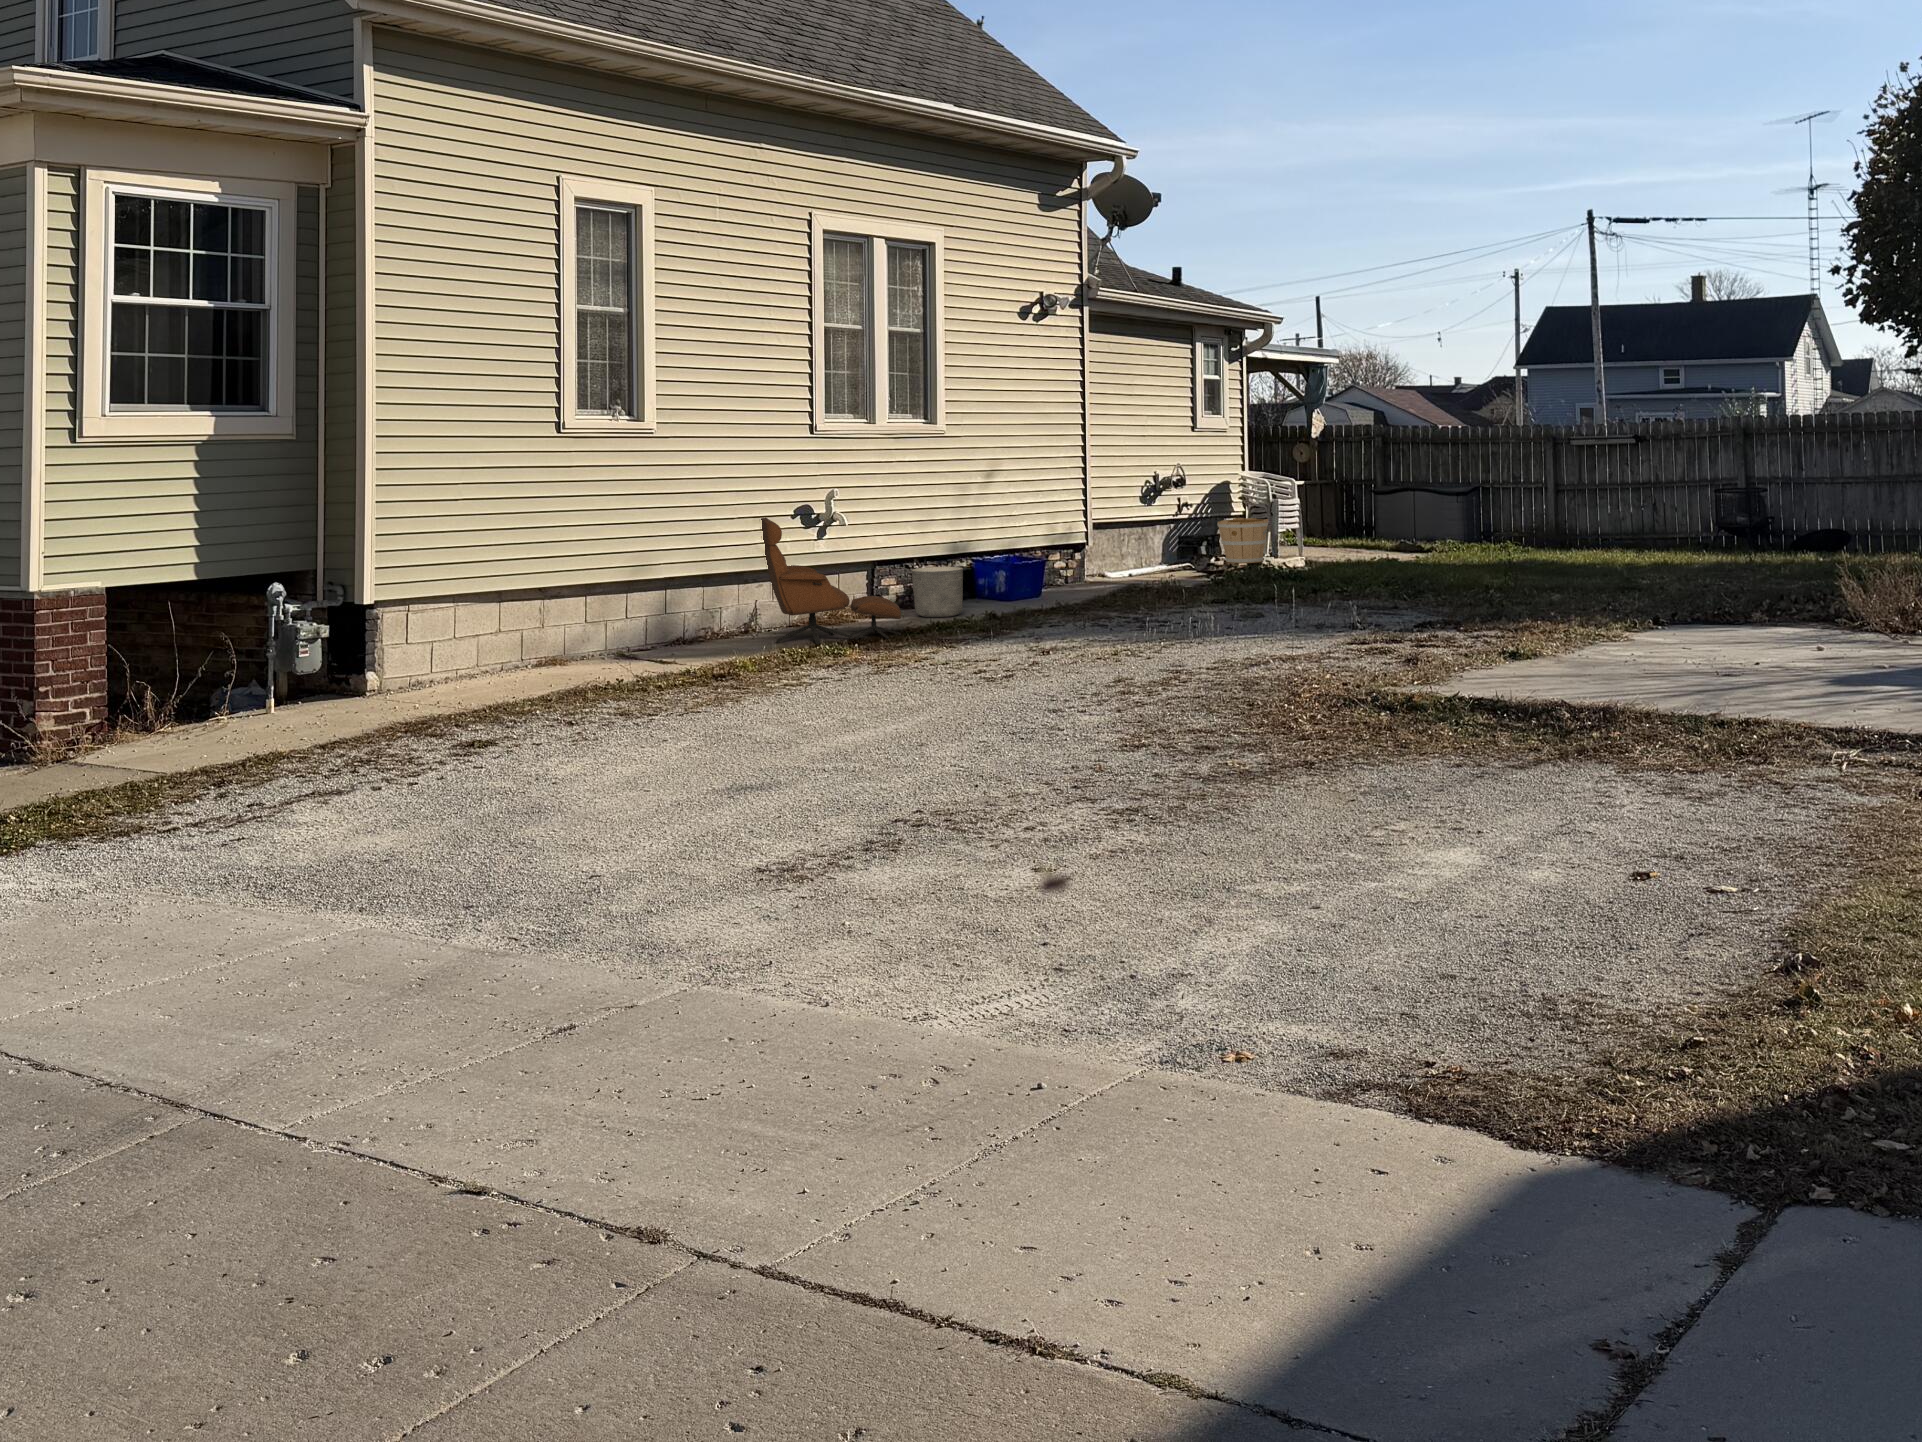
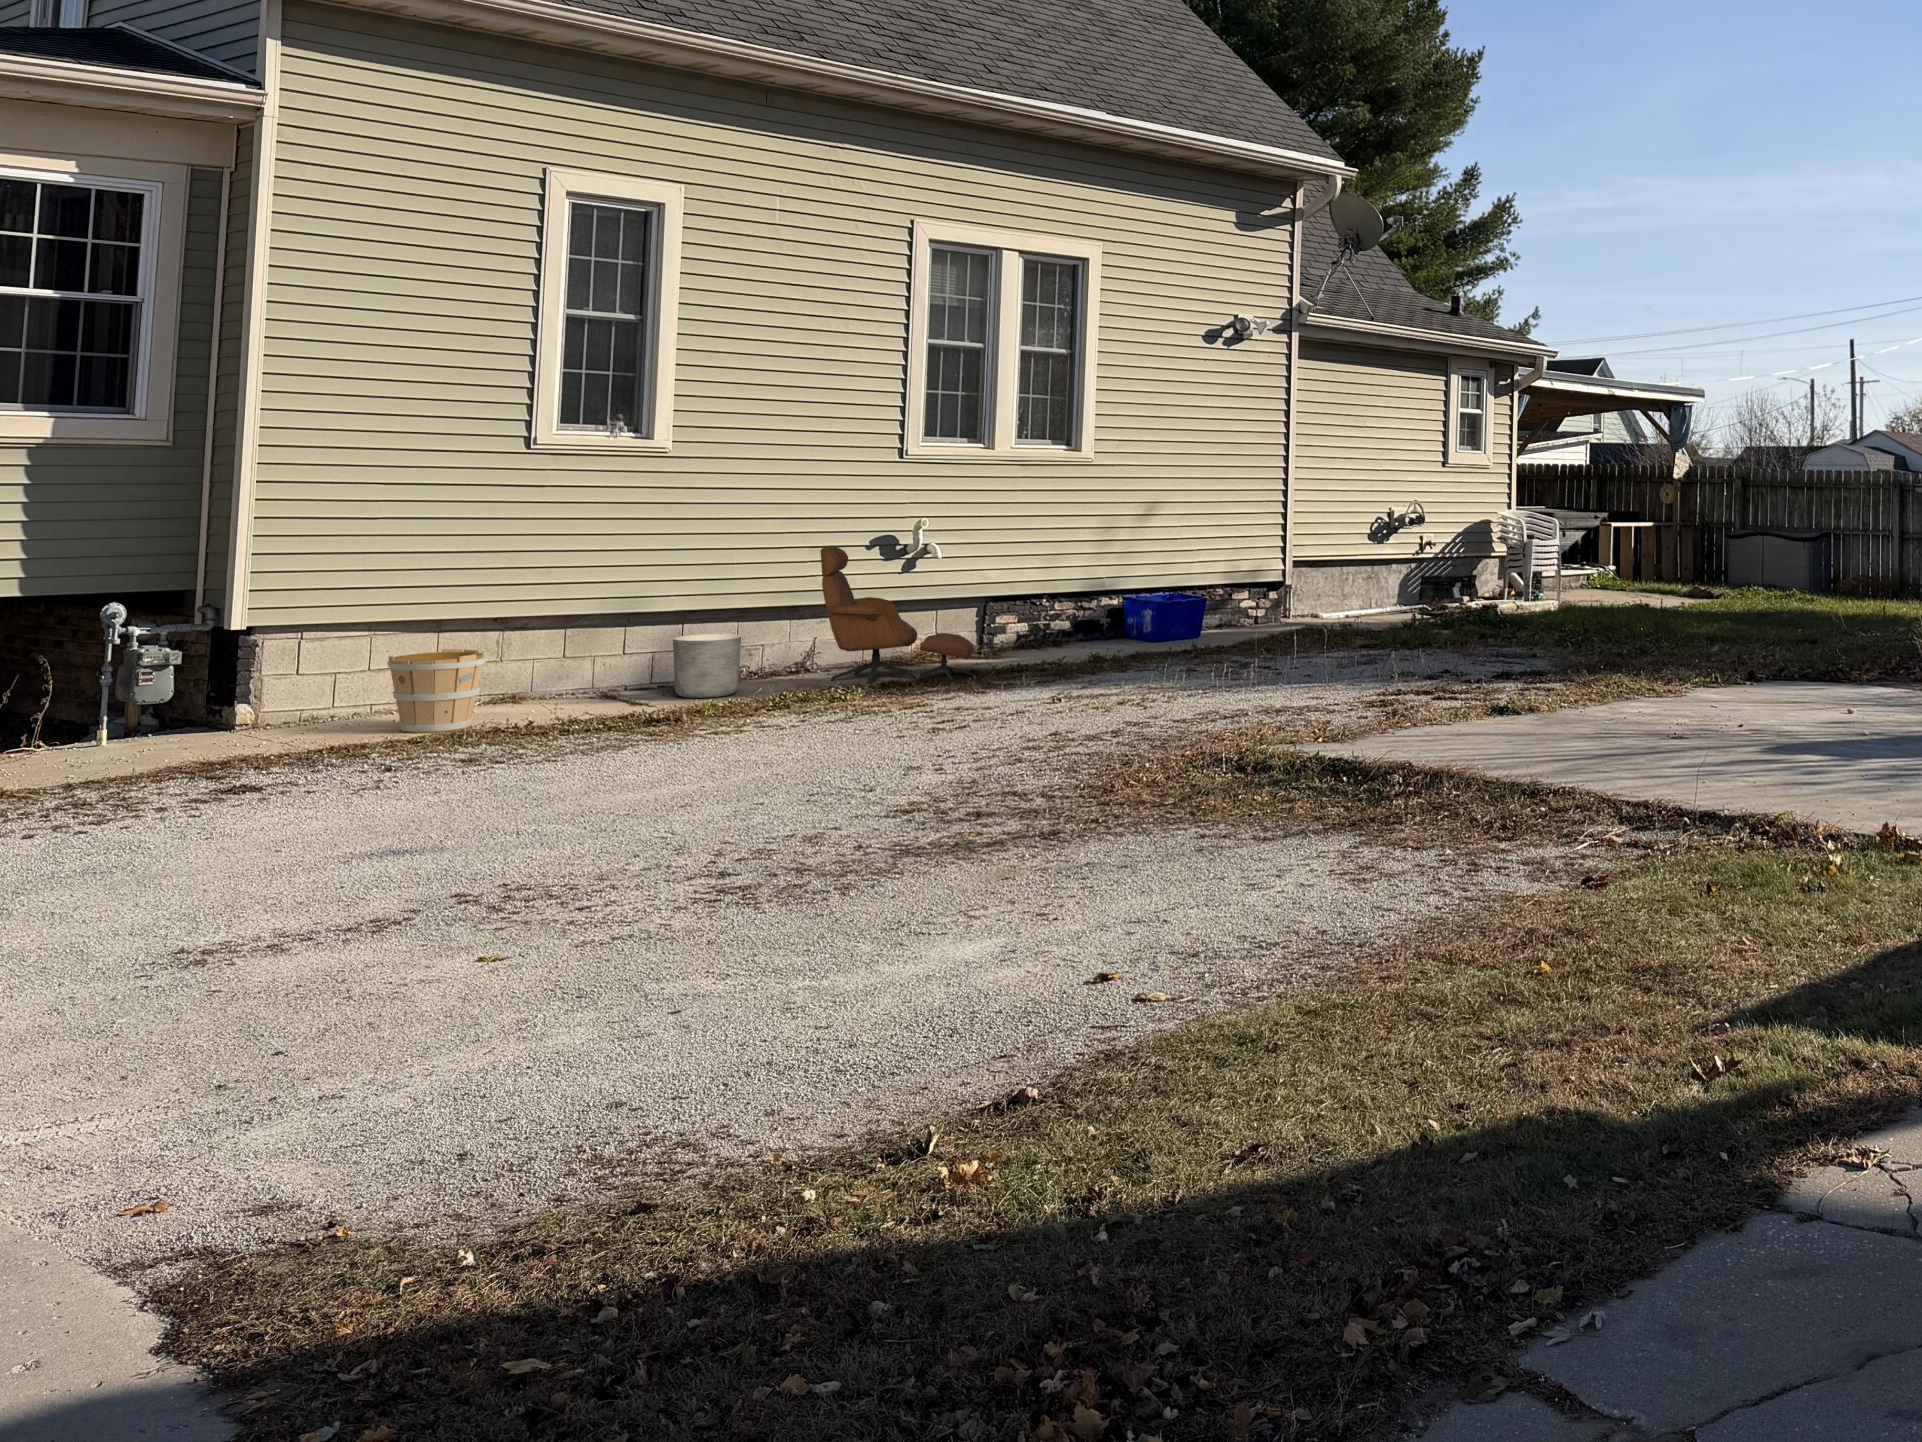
wooden bucket: present [1217,518,1268,563] -> present [387,649,487,733]
planter: present [912,567,963,617] -> present [673,634,741,698]

